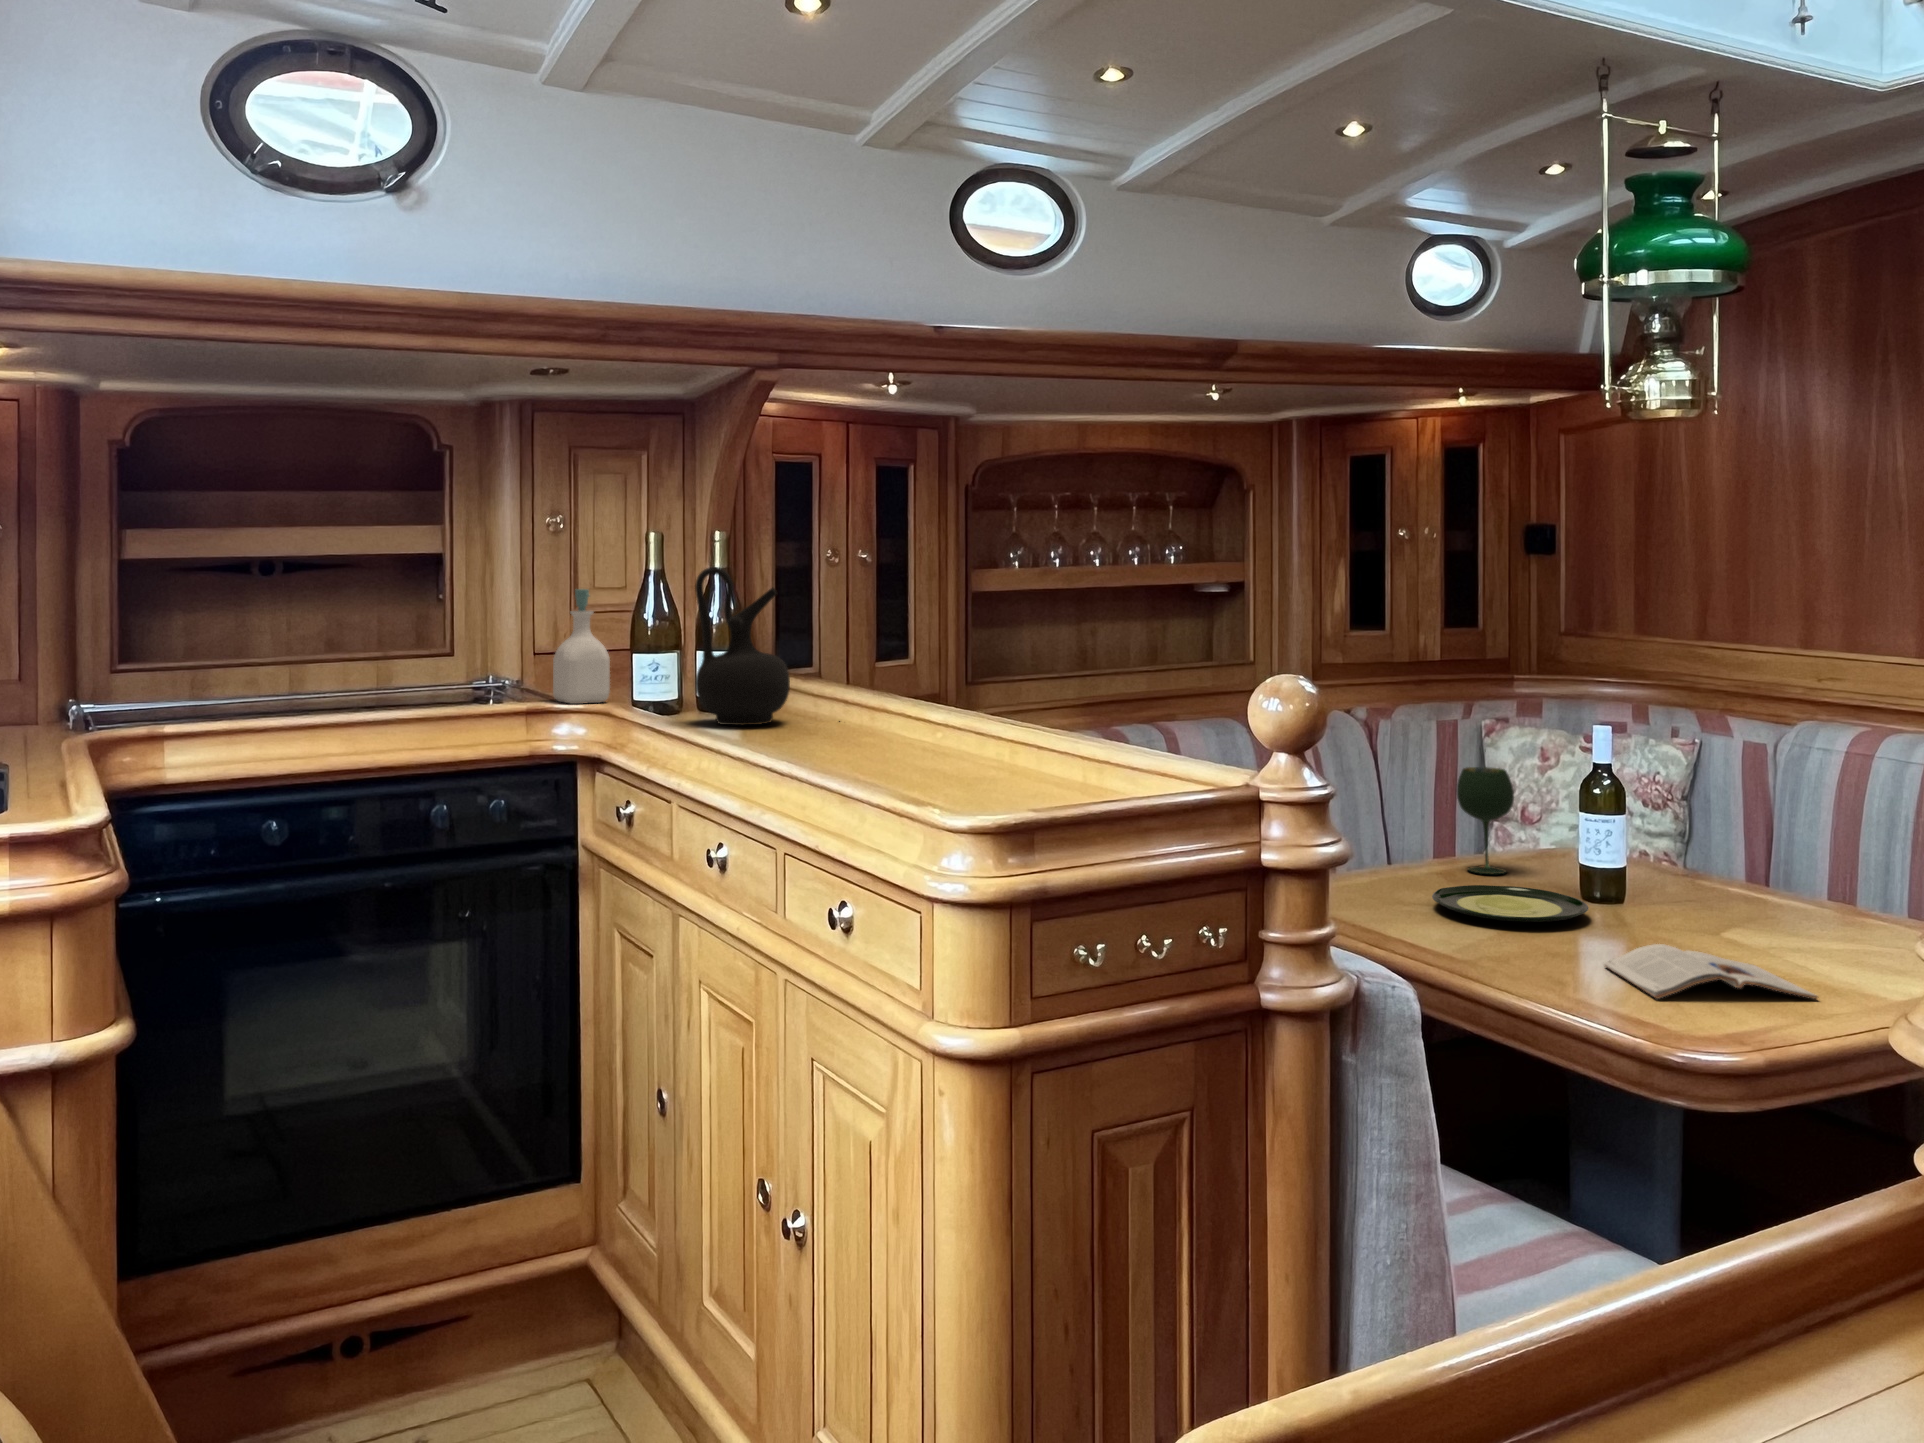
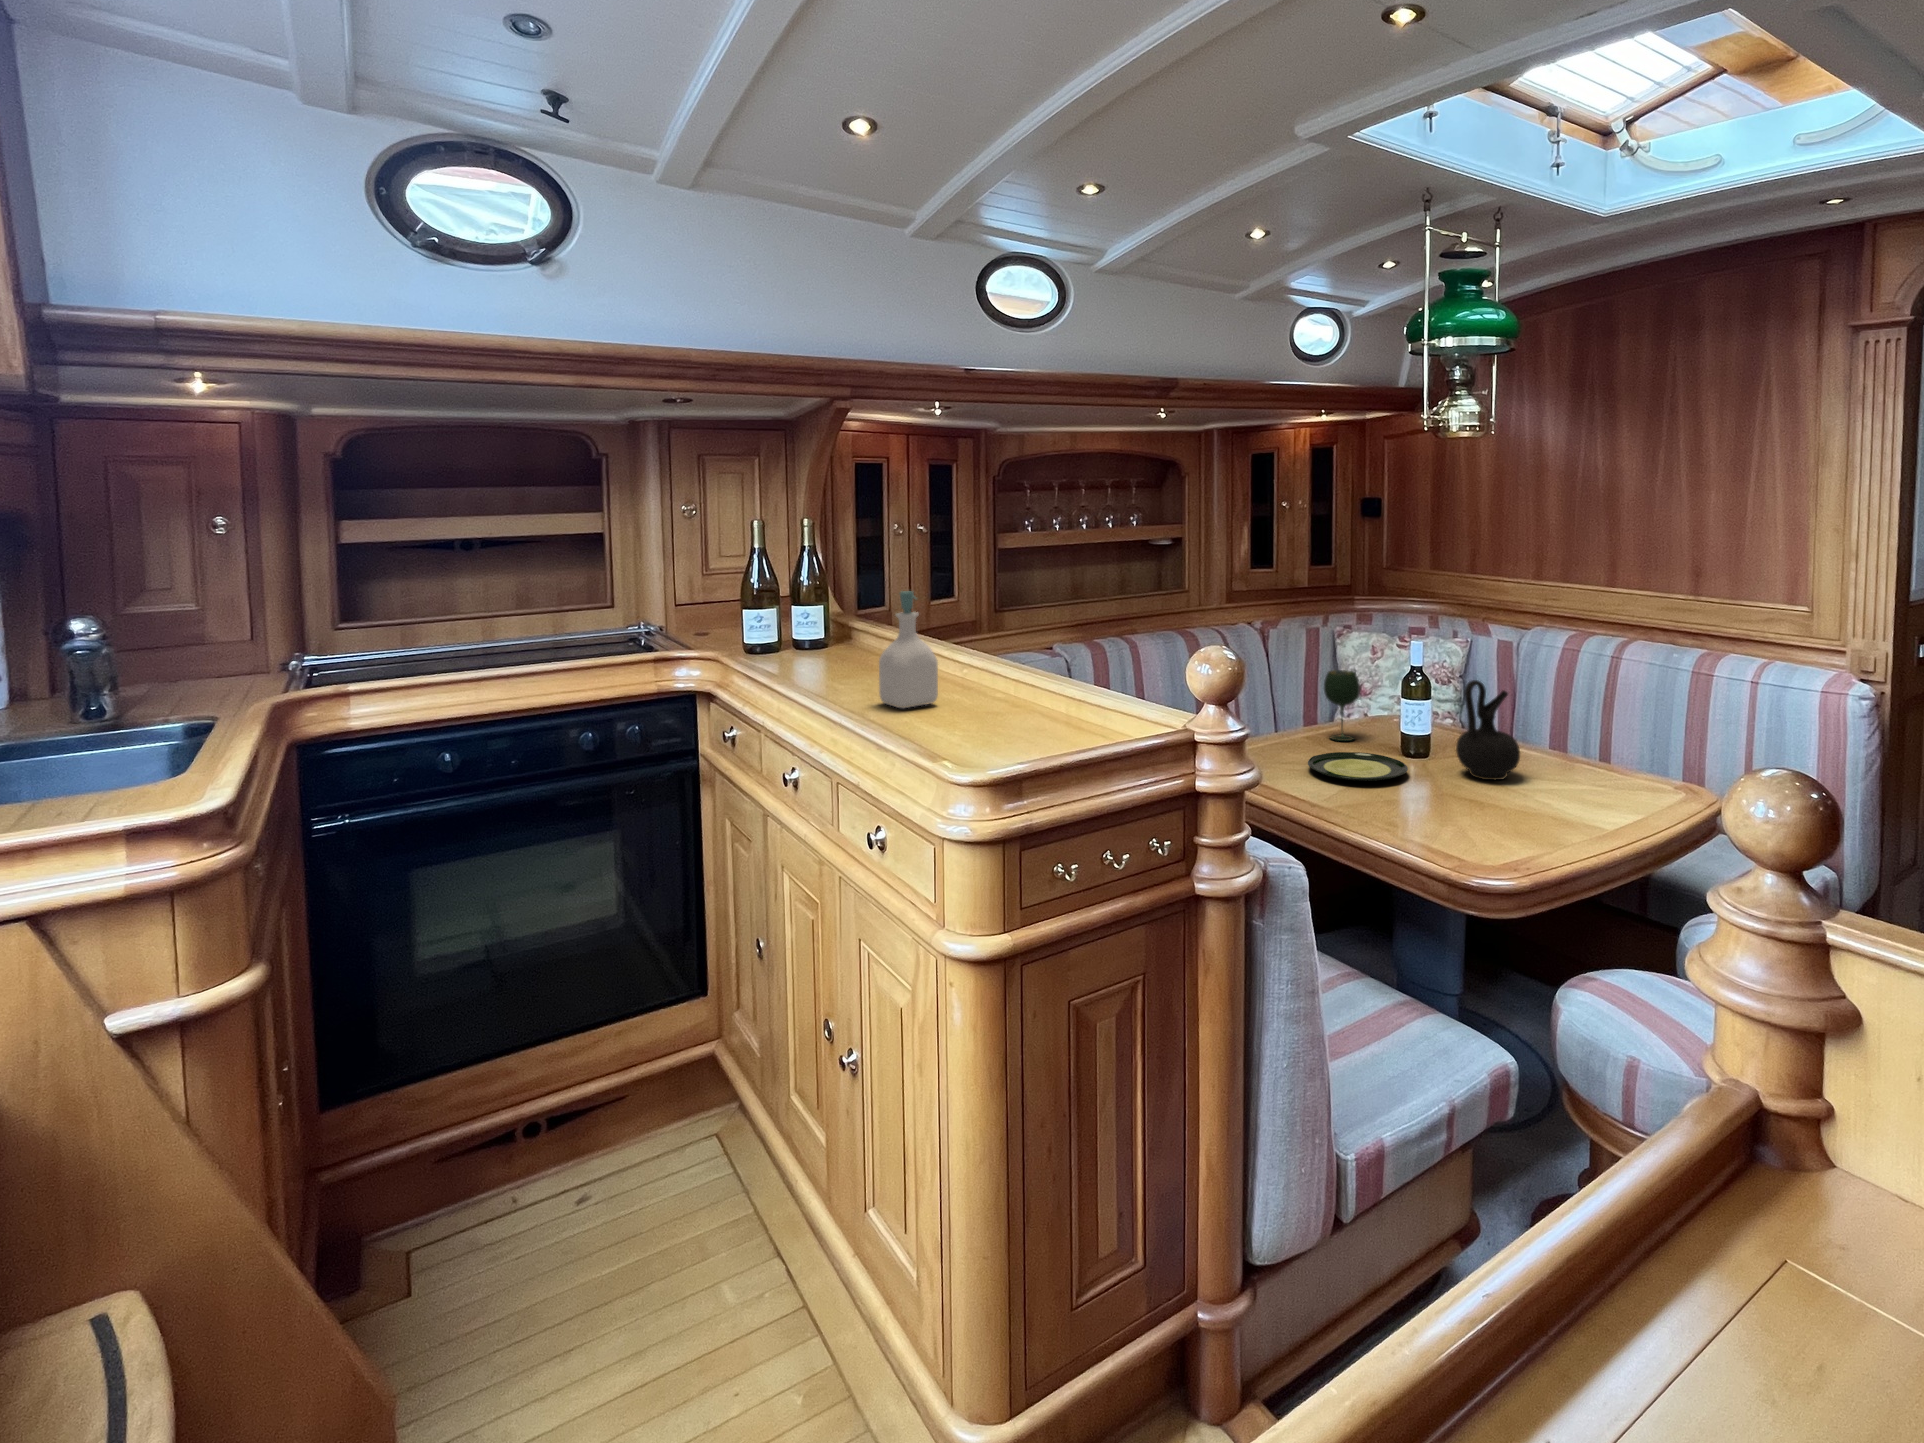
ceramic jug: present [695,567,790,725] -> present [1456,680,1520,780]
soap bottle: present [553,589,610,704] -> present [879,591,938,708]
magazine: present [1604,944,1818,999] -> none [1419,799,1556,842]

